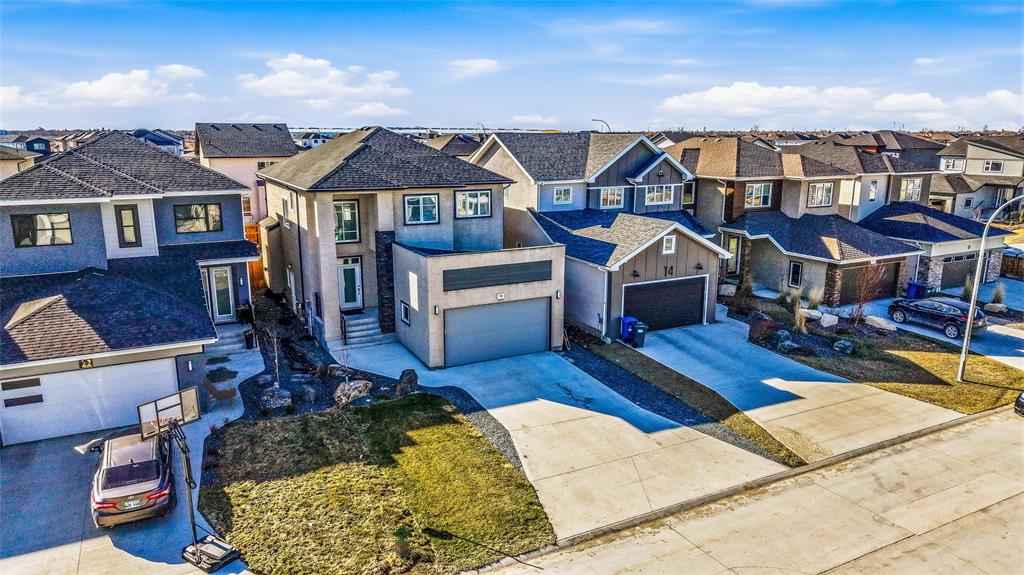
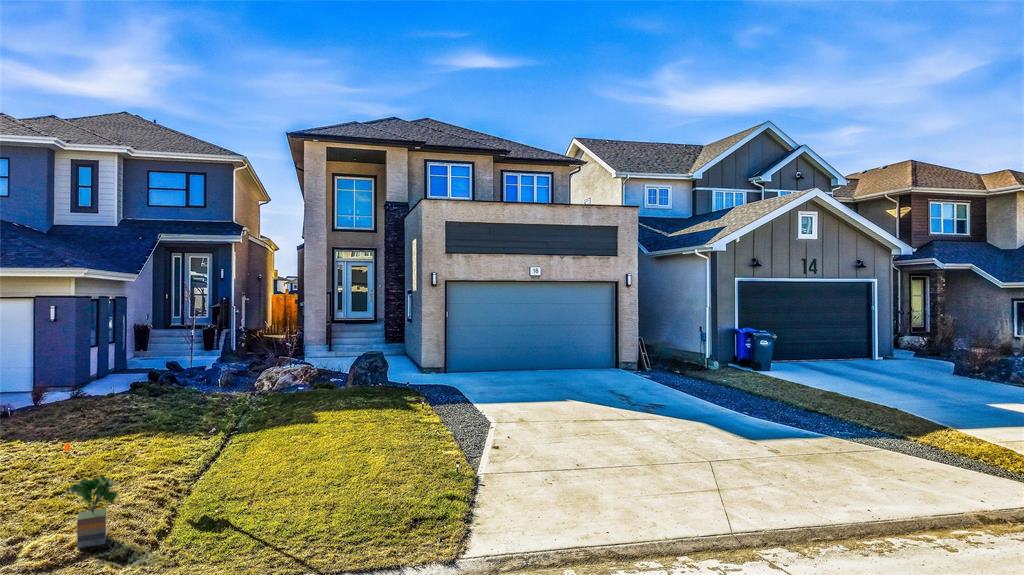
lounge chair: present [203,377,237,408] -> none [67,336,126,383]

